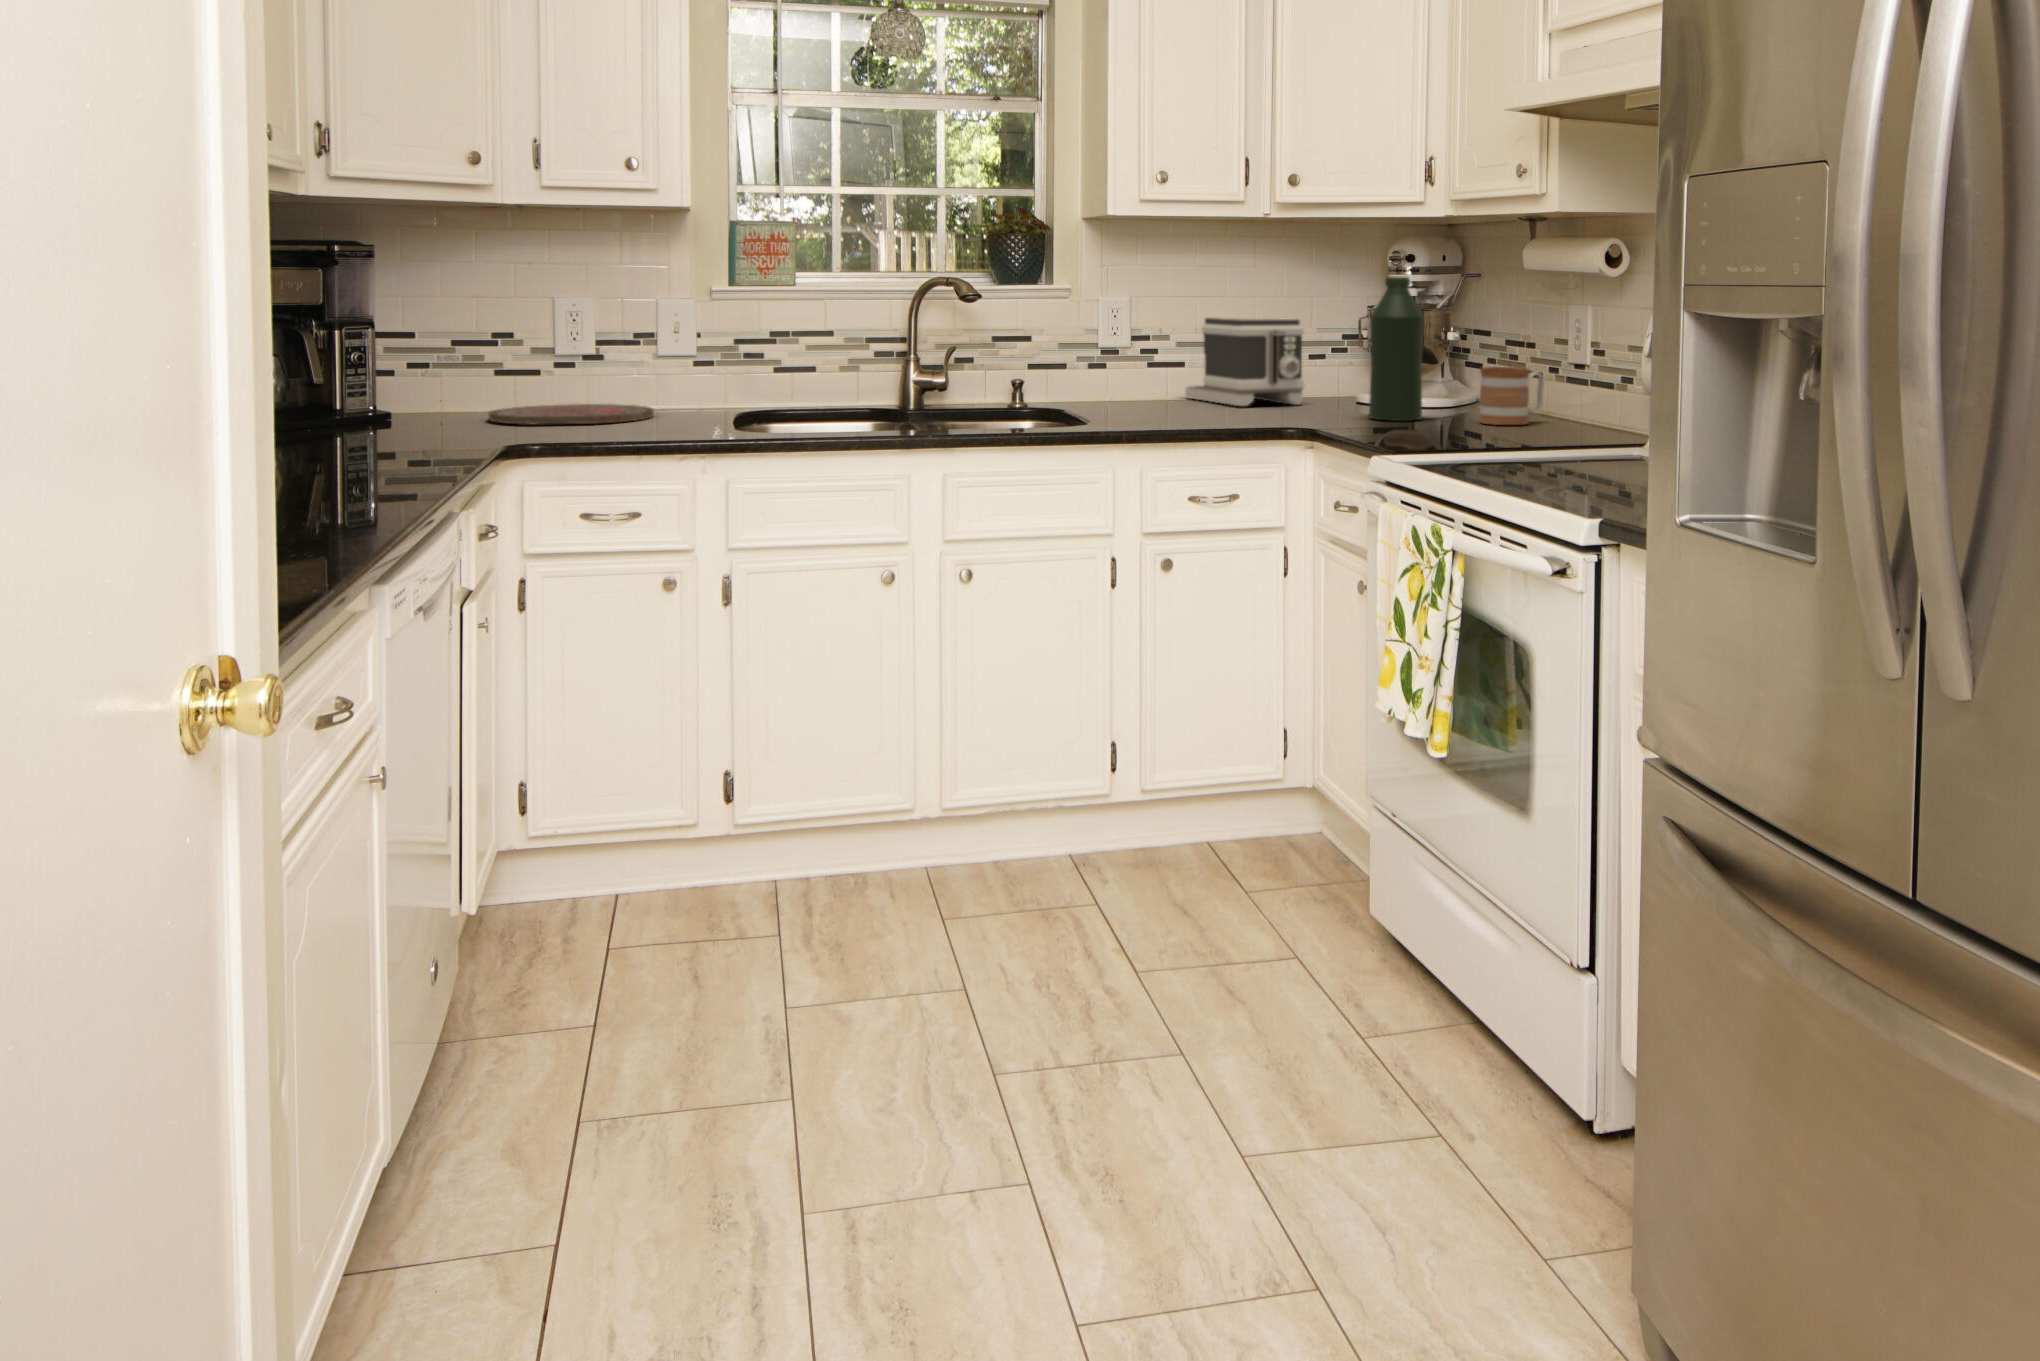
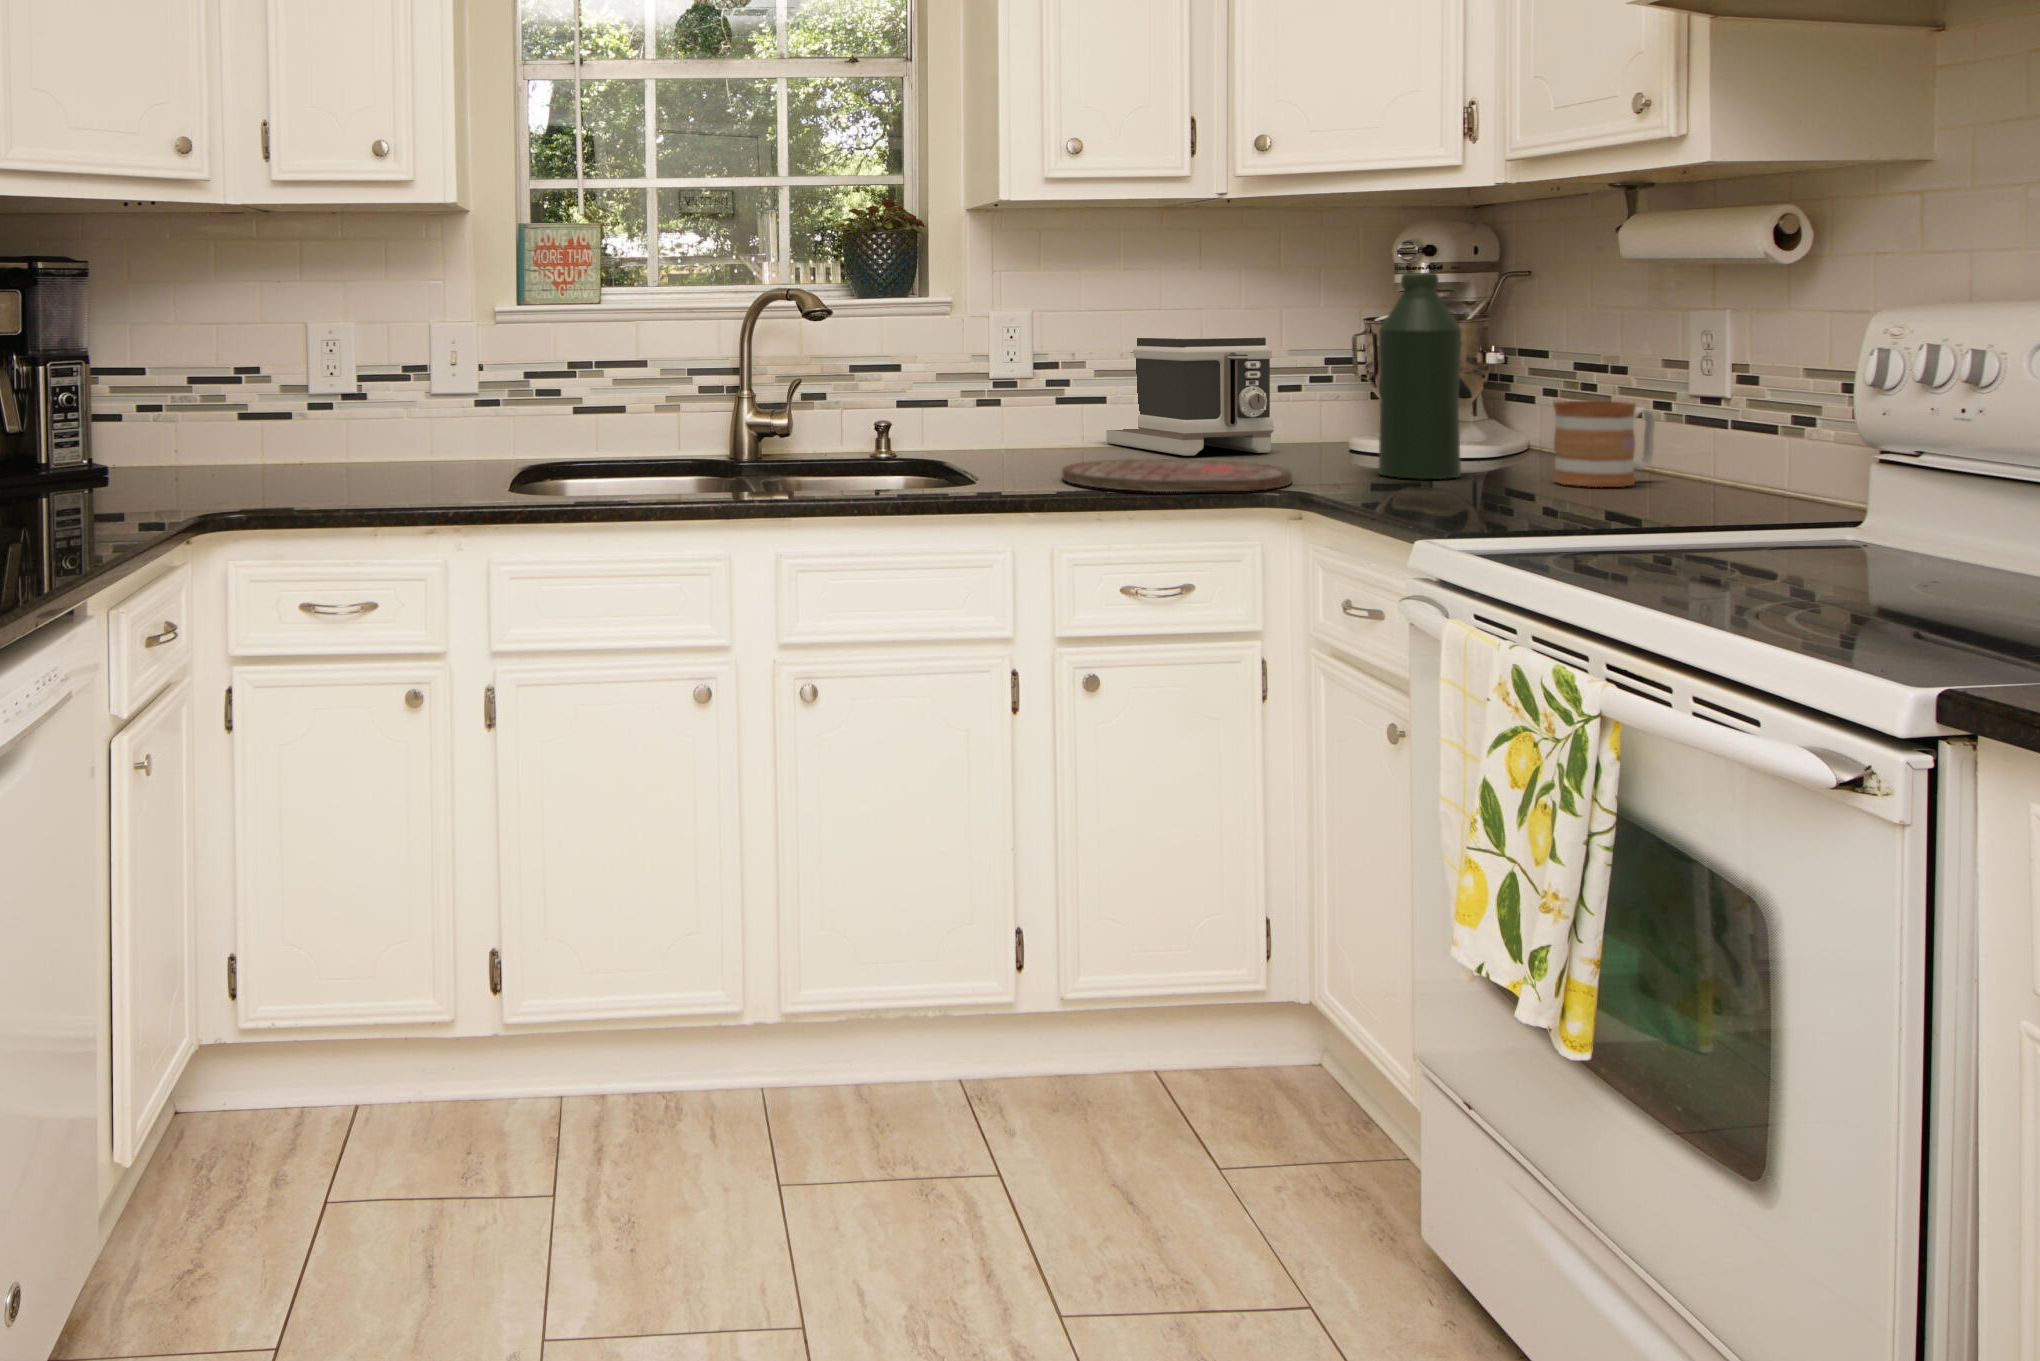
cutting board: present [489,404,654,424] -> present [1062,459,1292,492]

